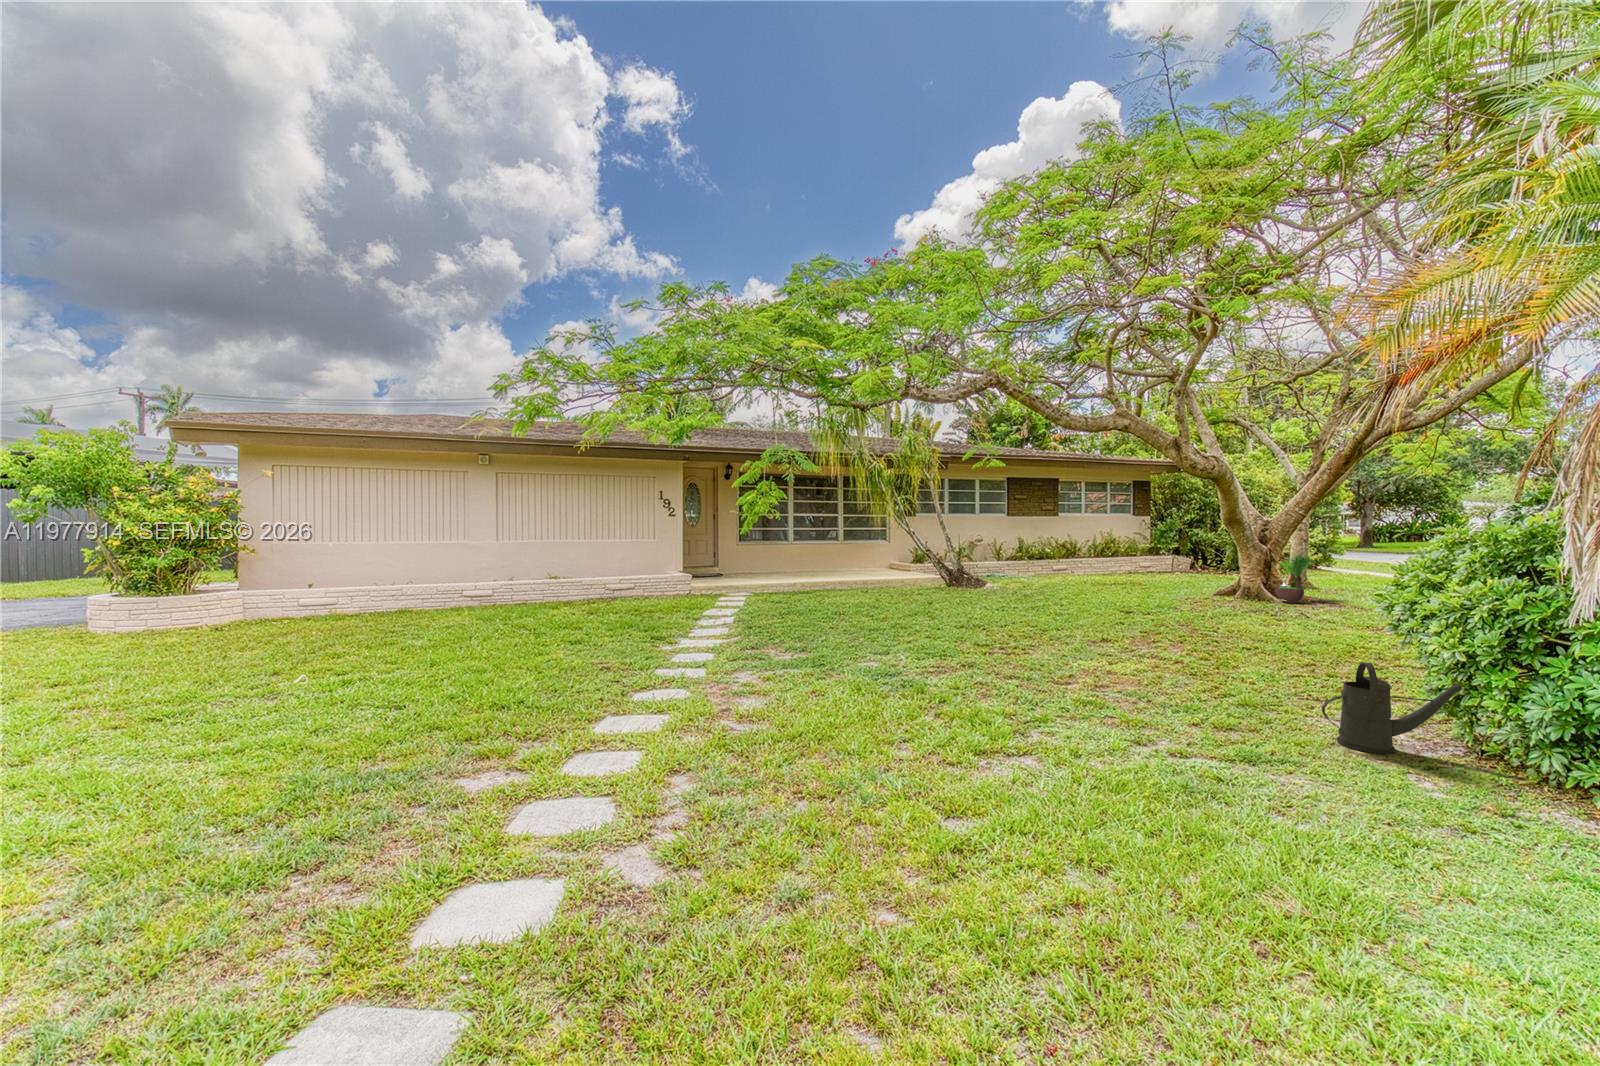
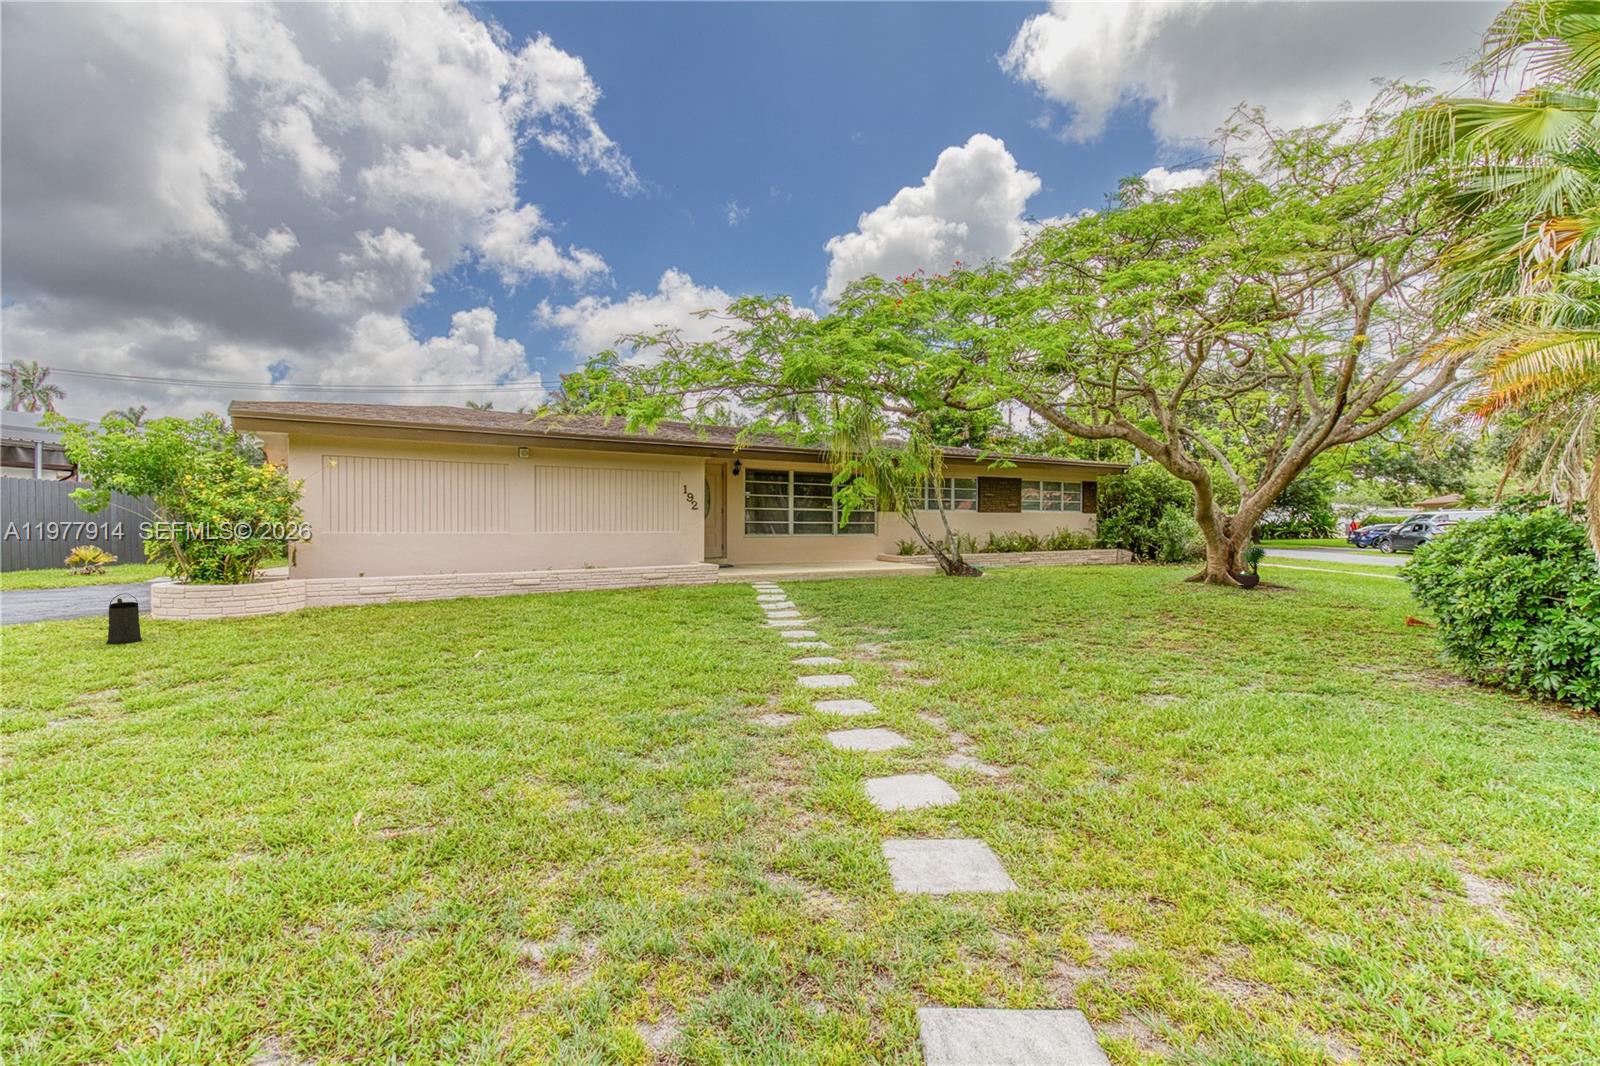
watering can: present [1322,662,1461,754] -> present [107,593,142,644]

